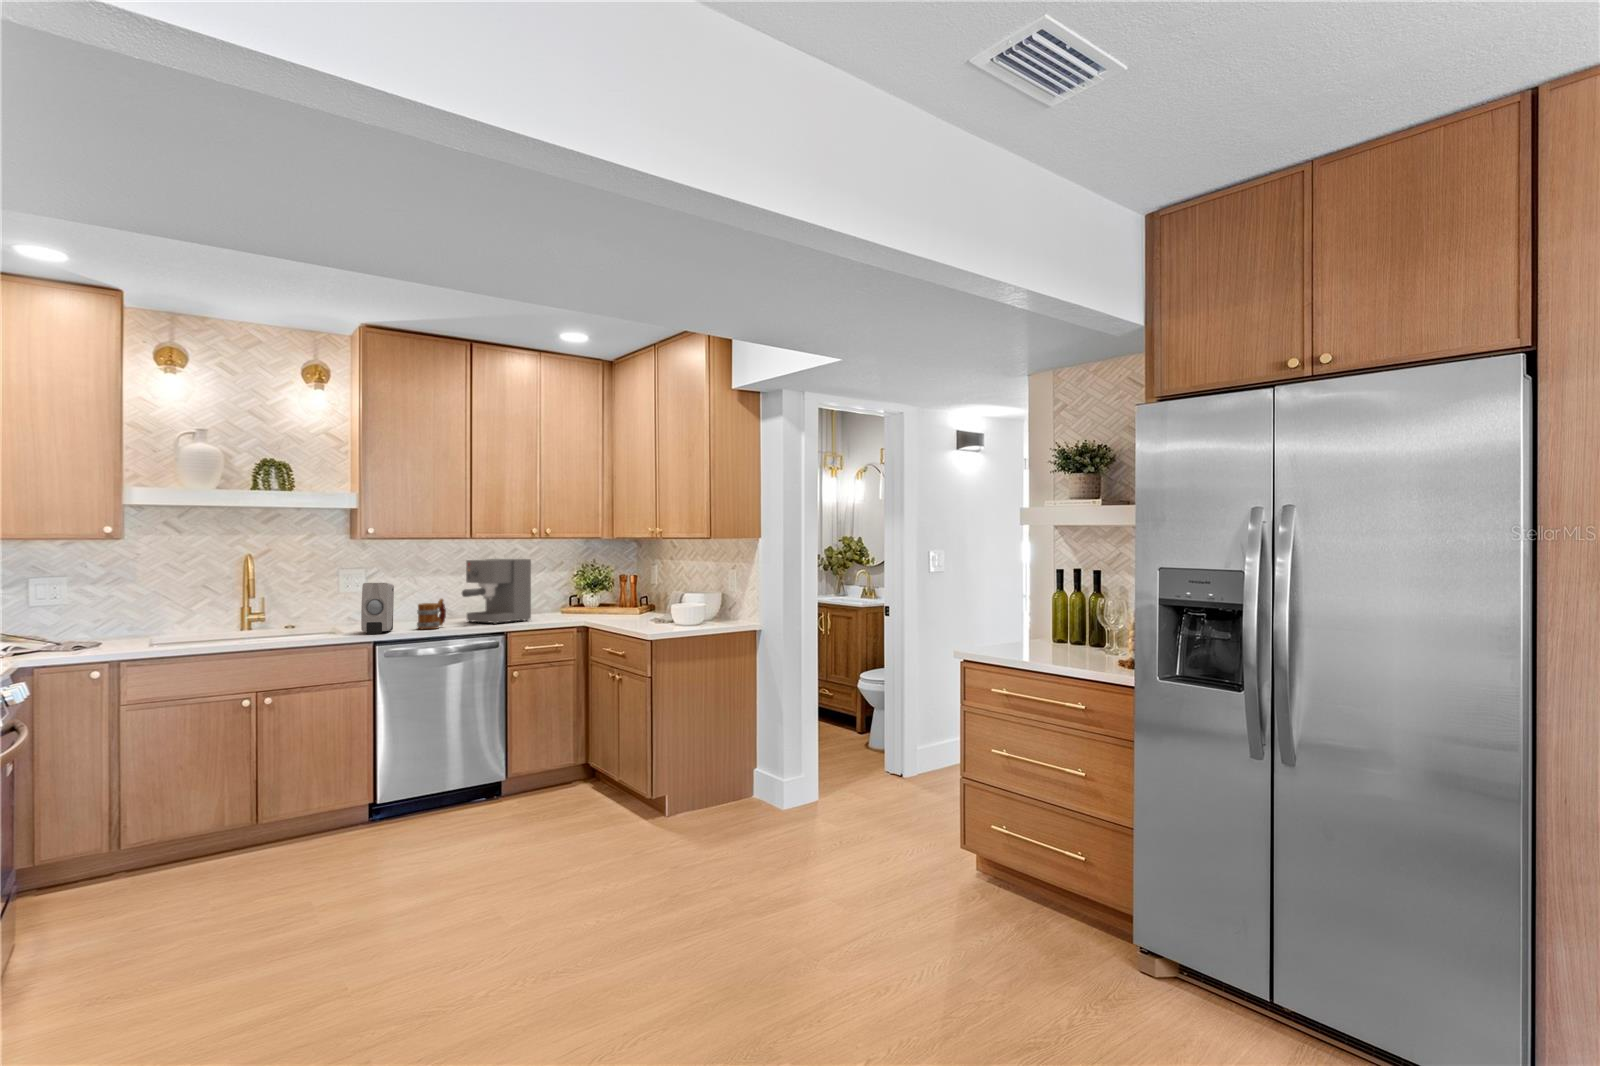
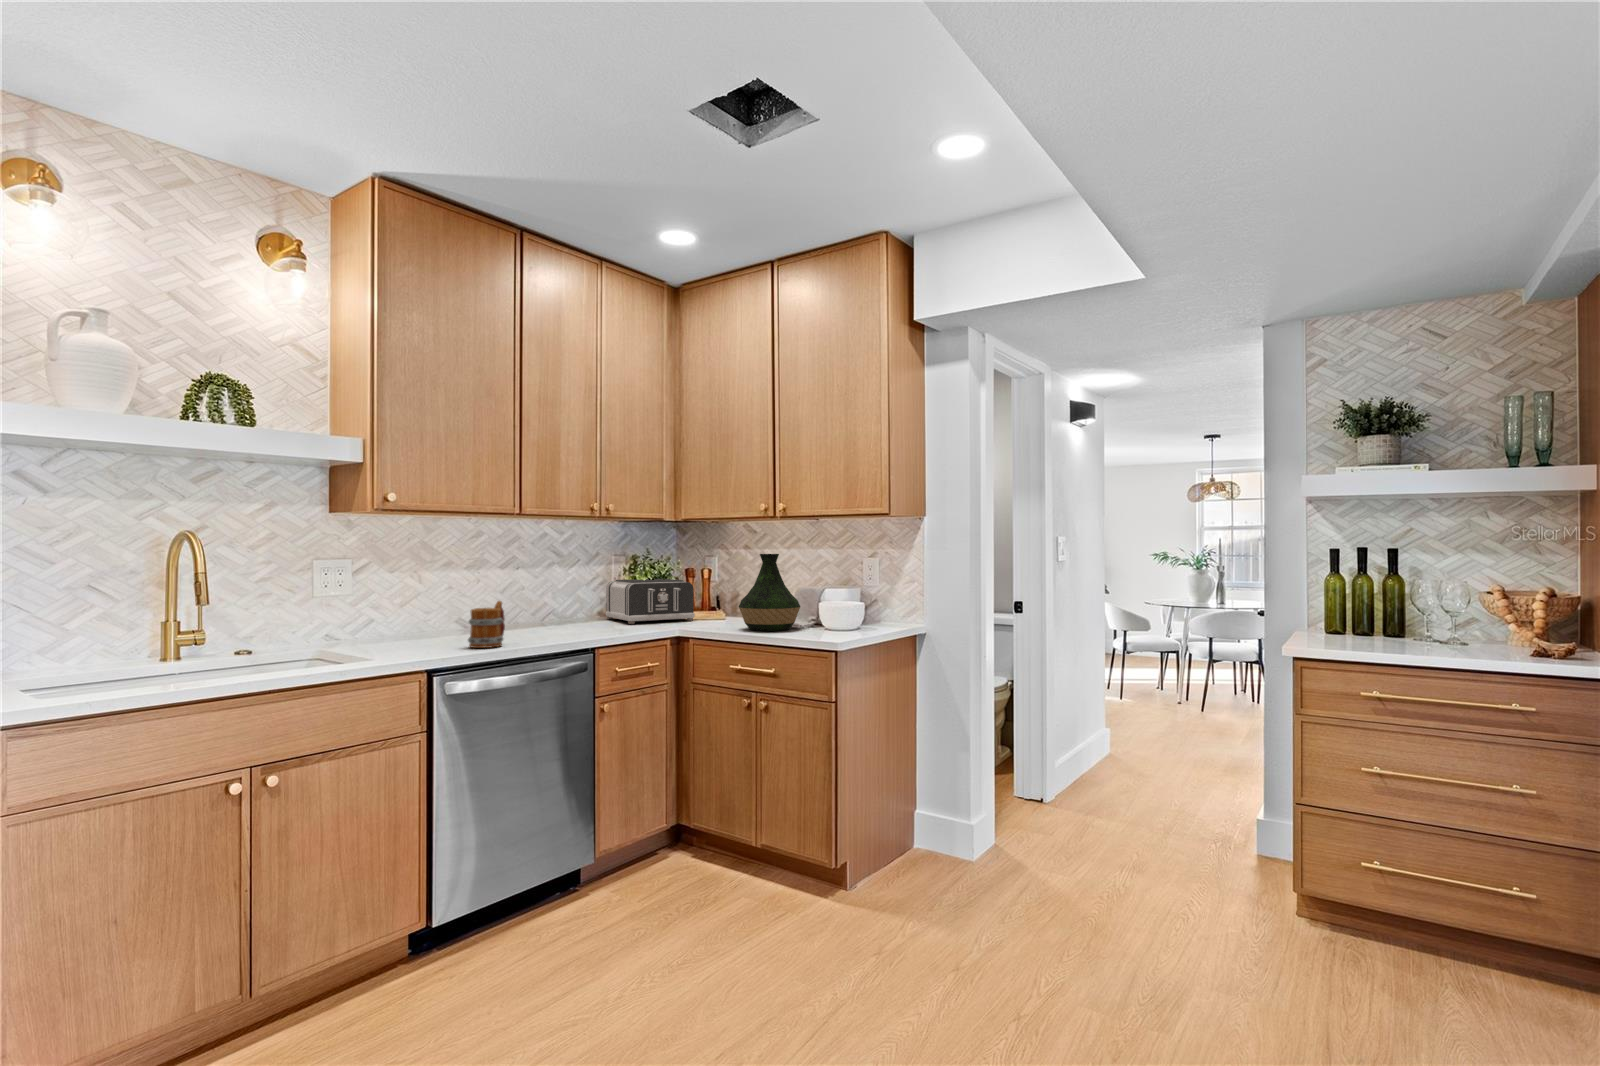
coffee maker: present [462,559,531,624] -> none [512,544,603,637]
vase: none [616,567,662,624] -> present [739,554,800,631]
soap dispenser: present [361,583,394,634] -> none [397,576,443,658]
toaster: none [561,583,615,617] -> present [605,579,695,624]

